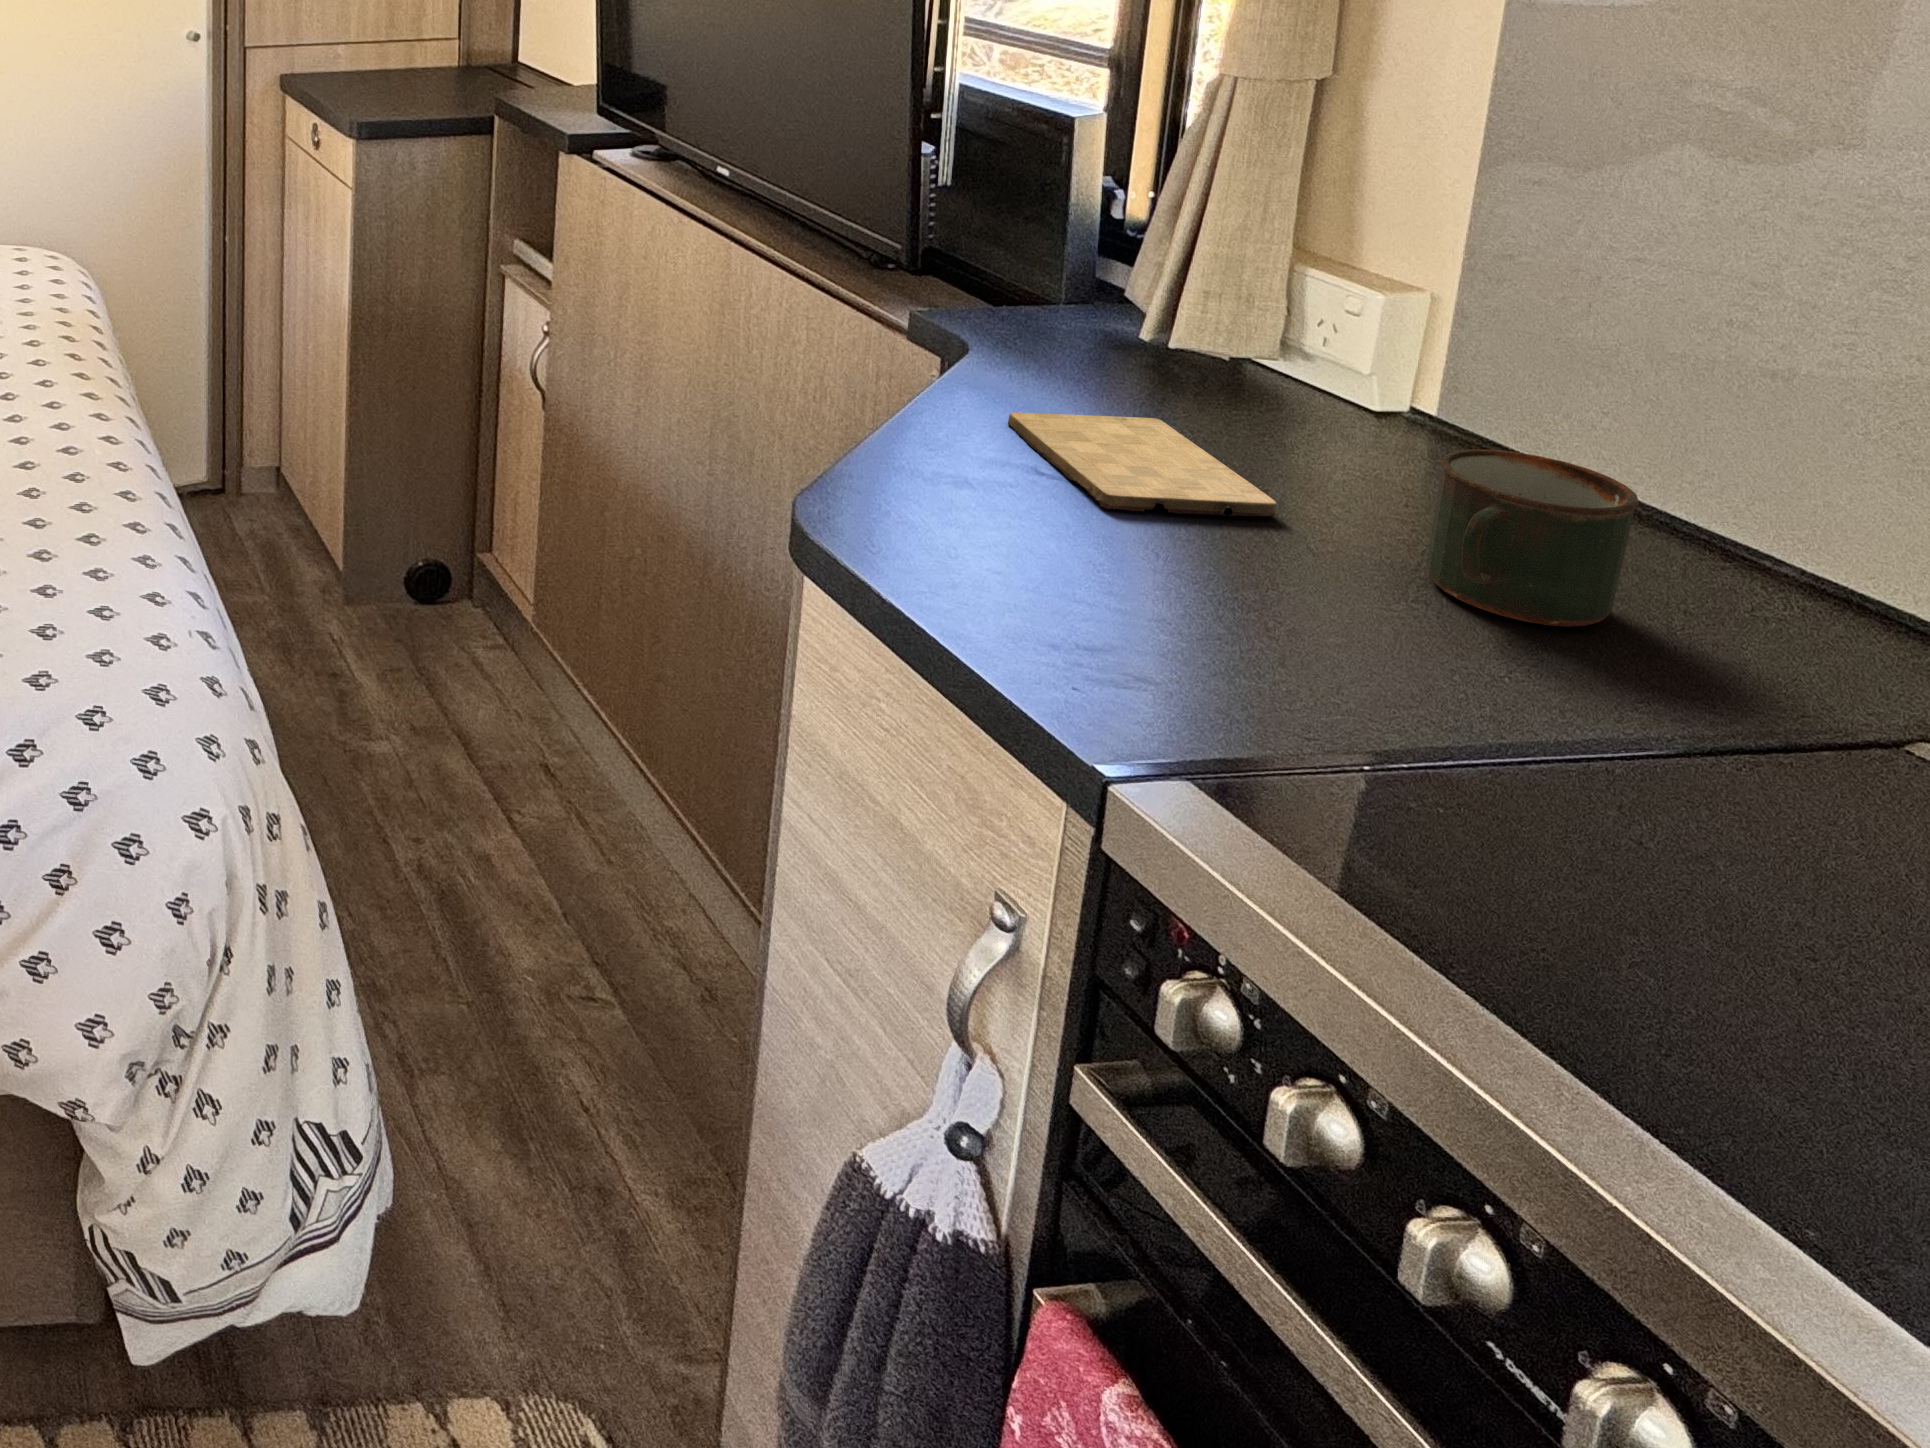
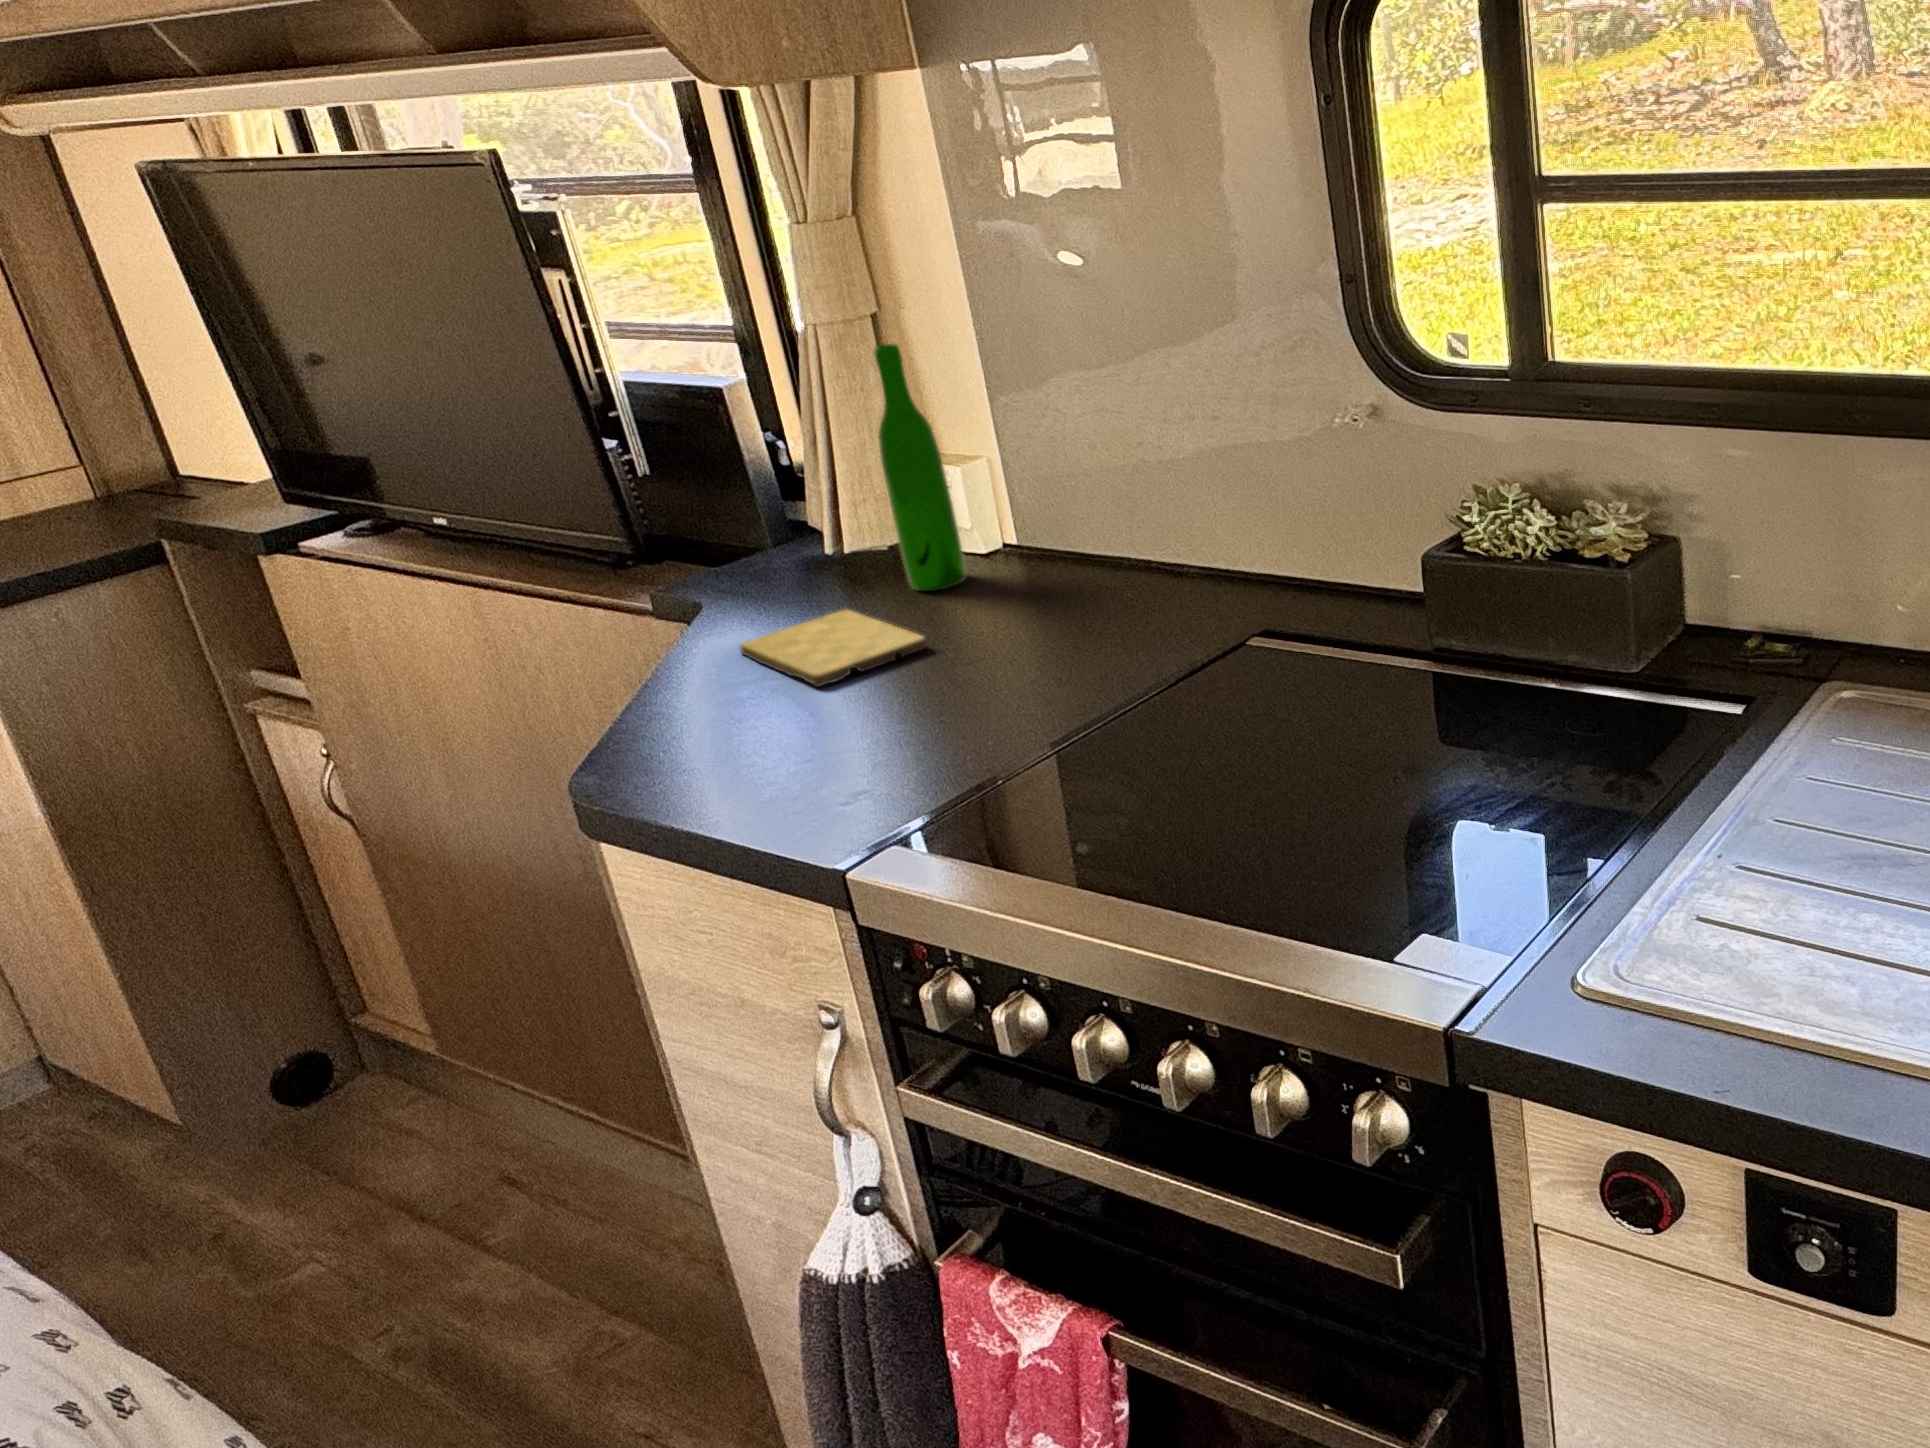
wine bottle: none [1256,121,1377,442] -> present [874,344,966,591]
mug: present [1426,450,1639,627] -> none [995,543,1105,656]

